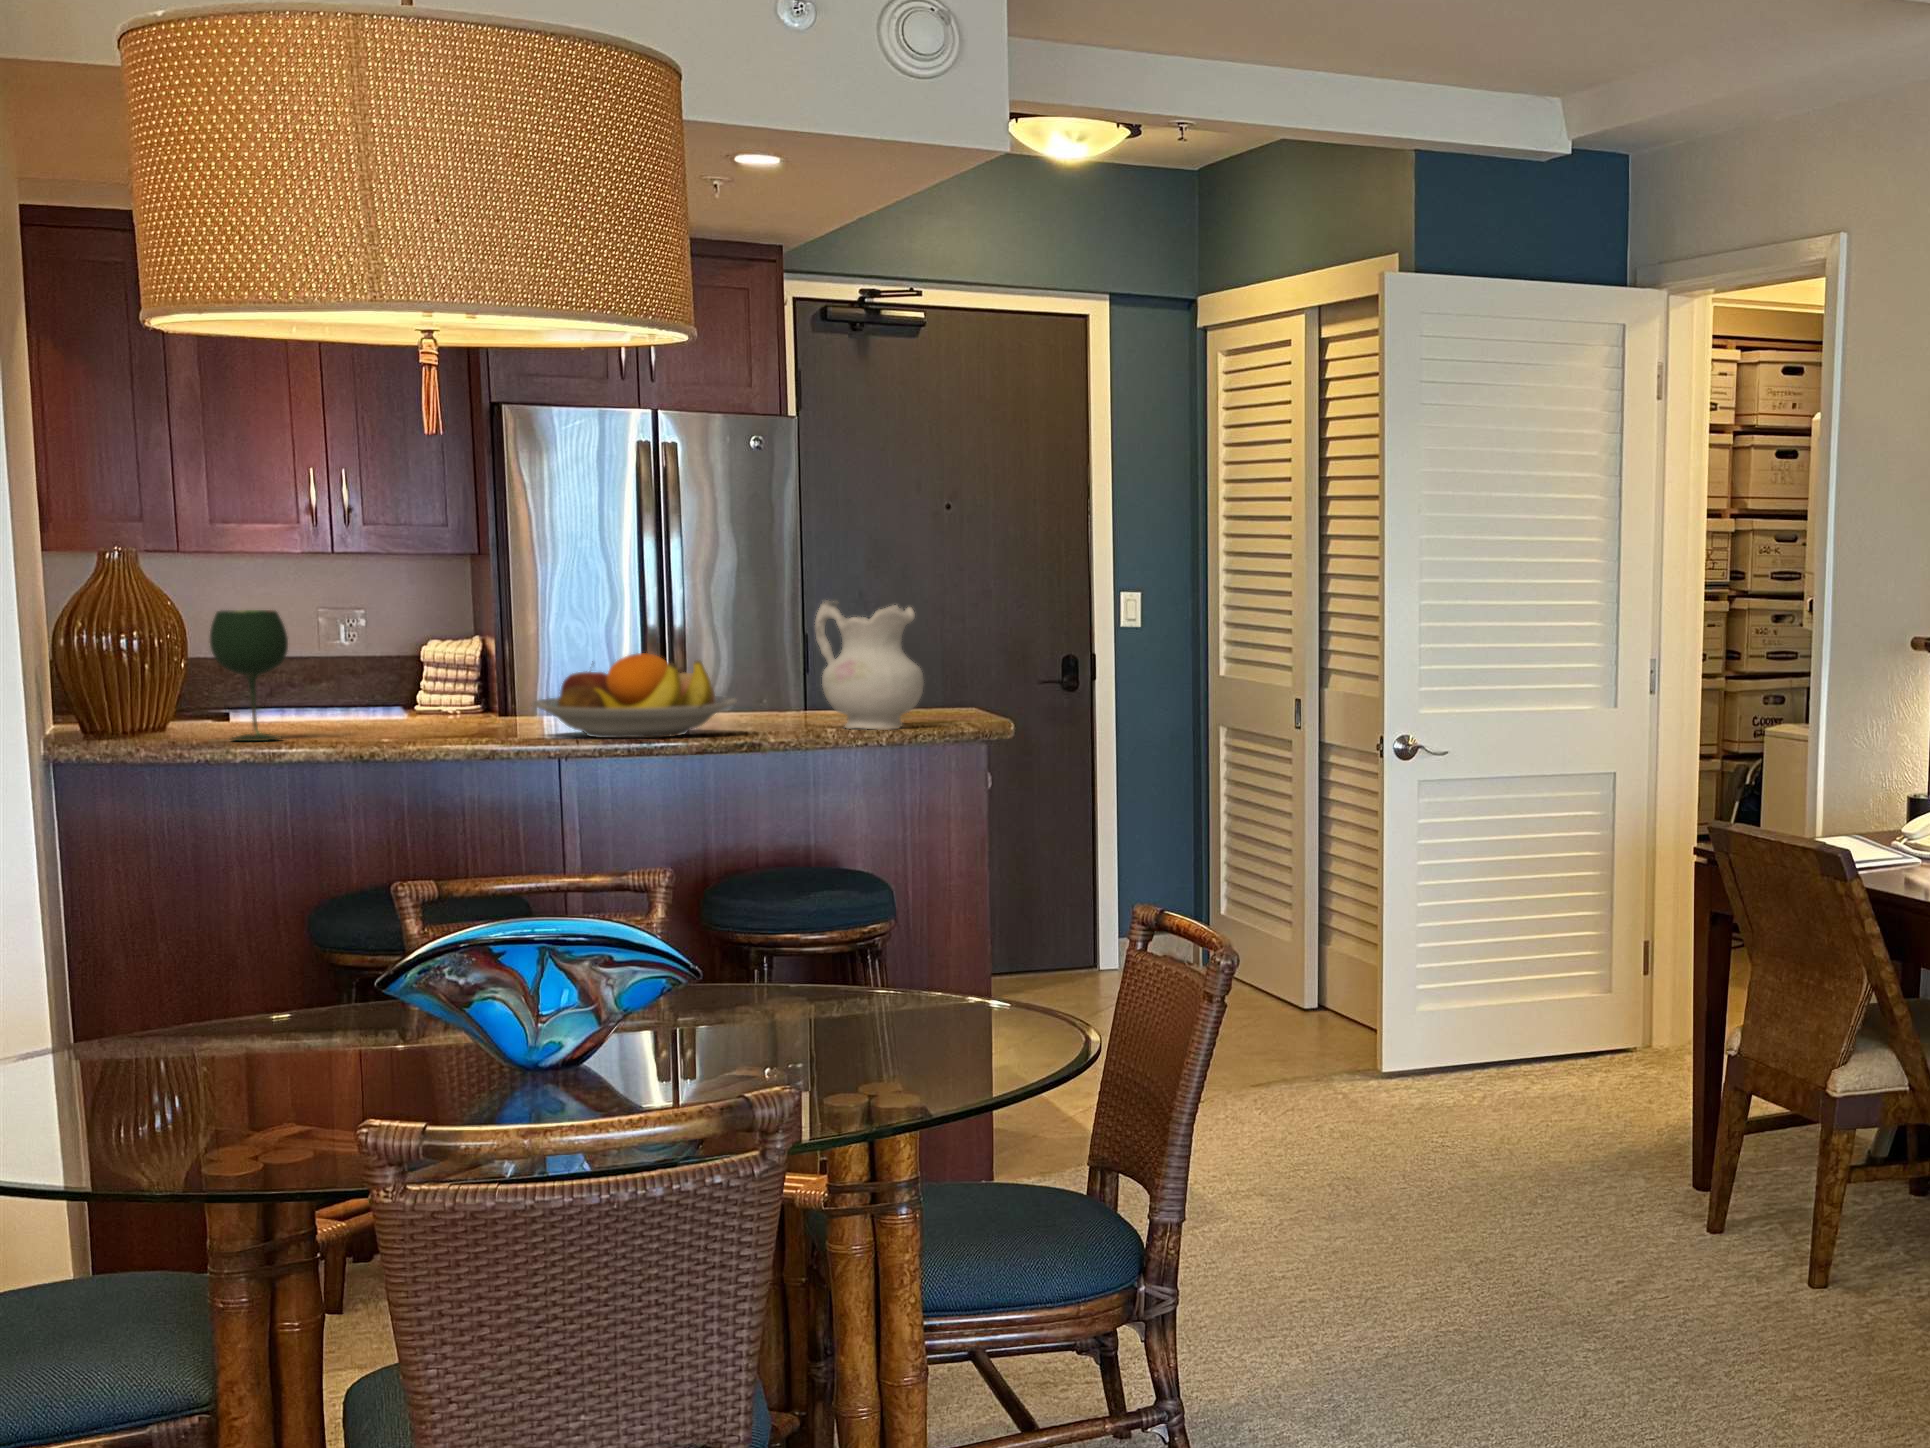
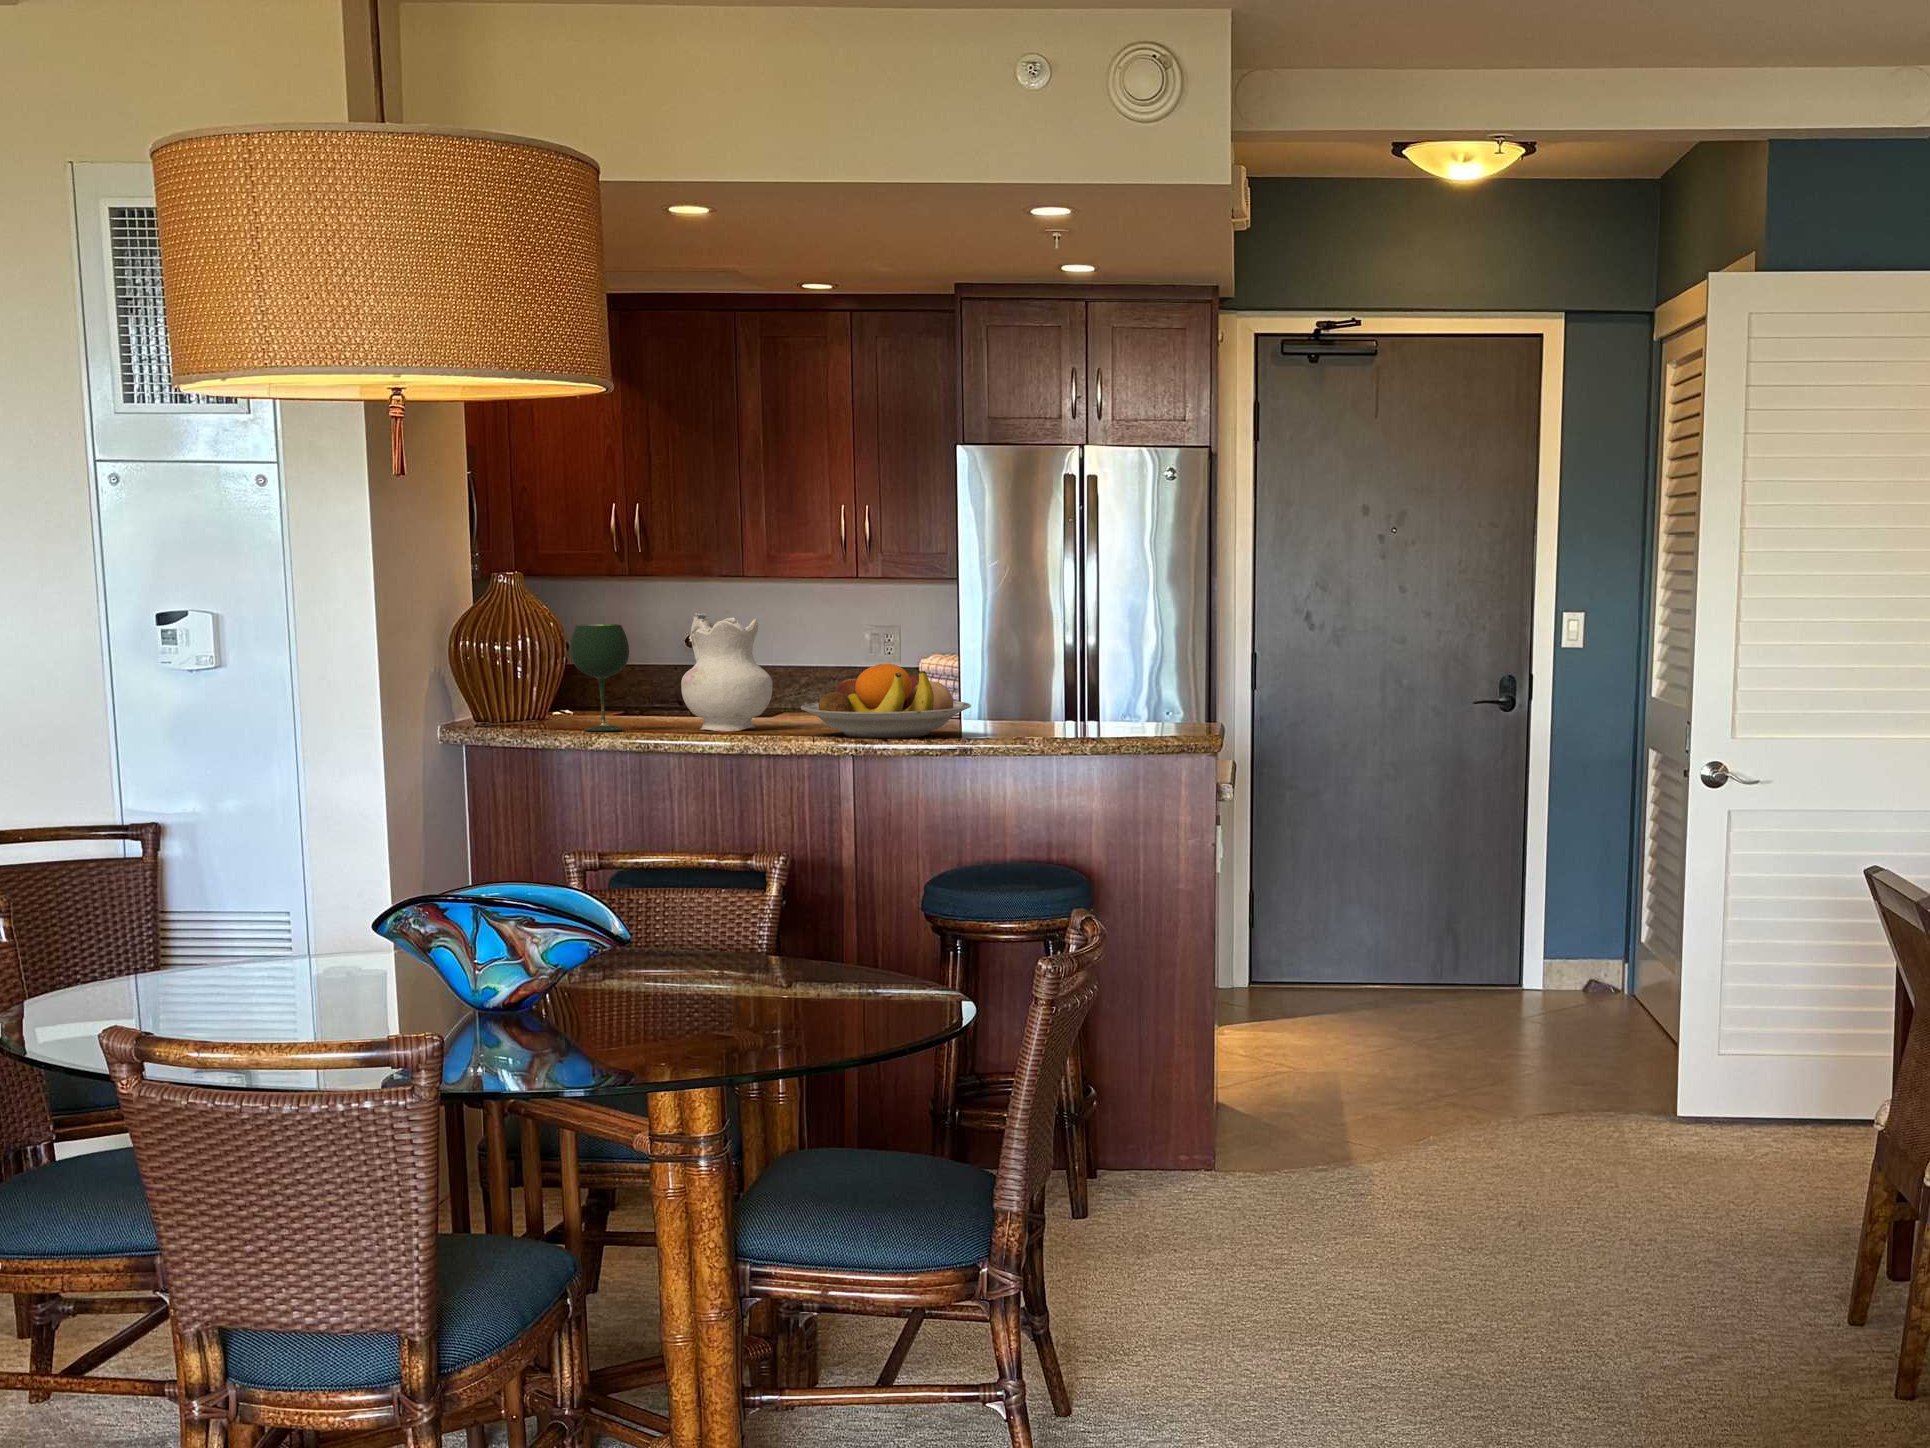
ceramic pitcher: present [815,600,924,730] -> present [681,613,773,731]

